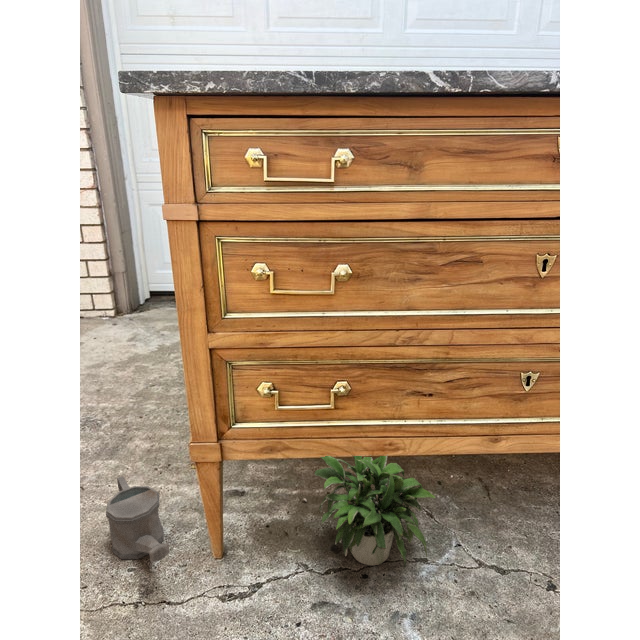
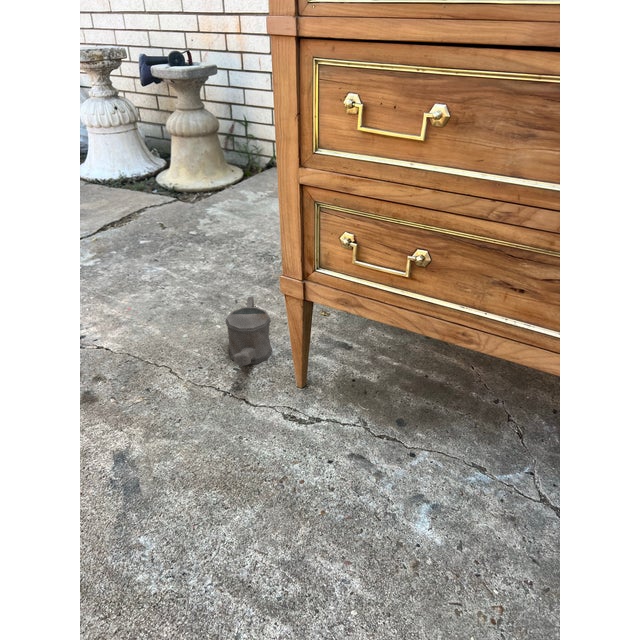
potted plant: present [303,455,435,568] -> none [382,319,508,460]

